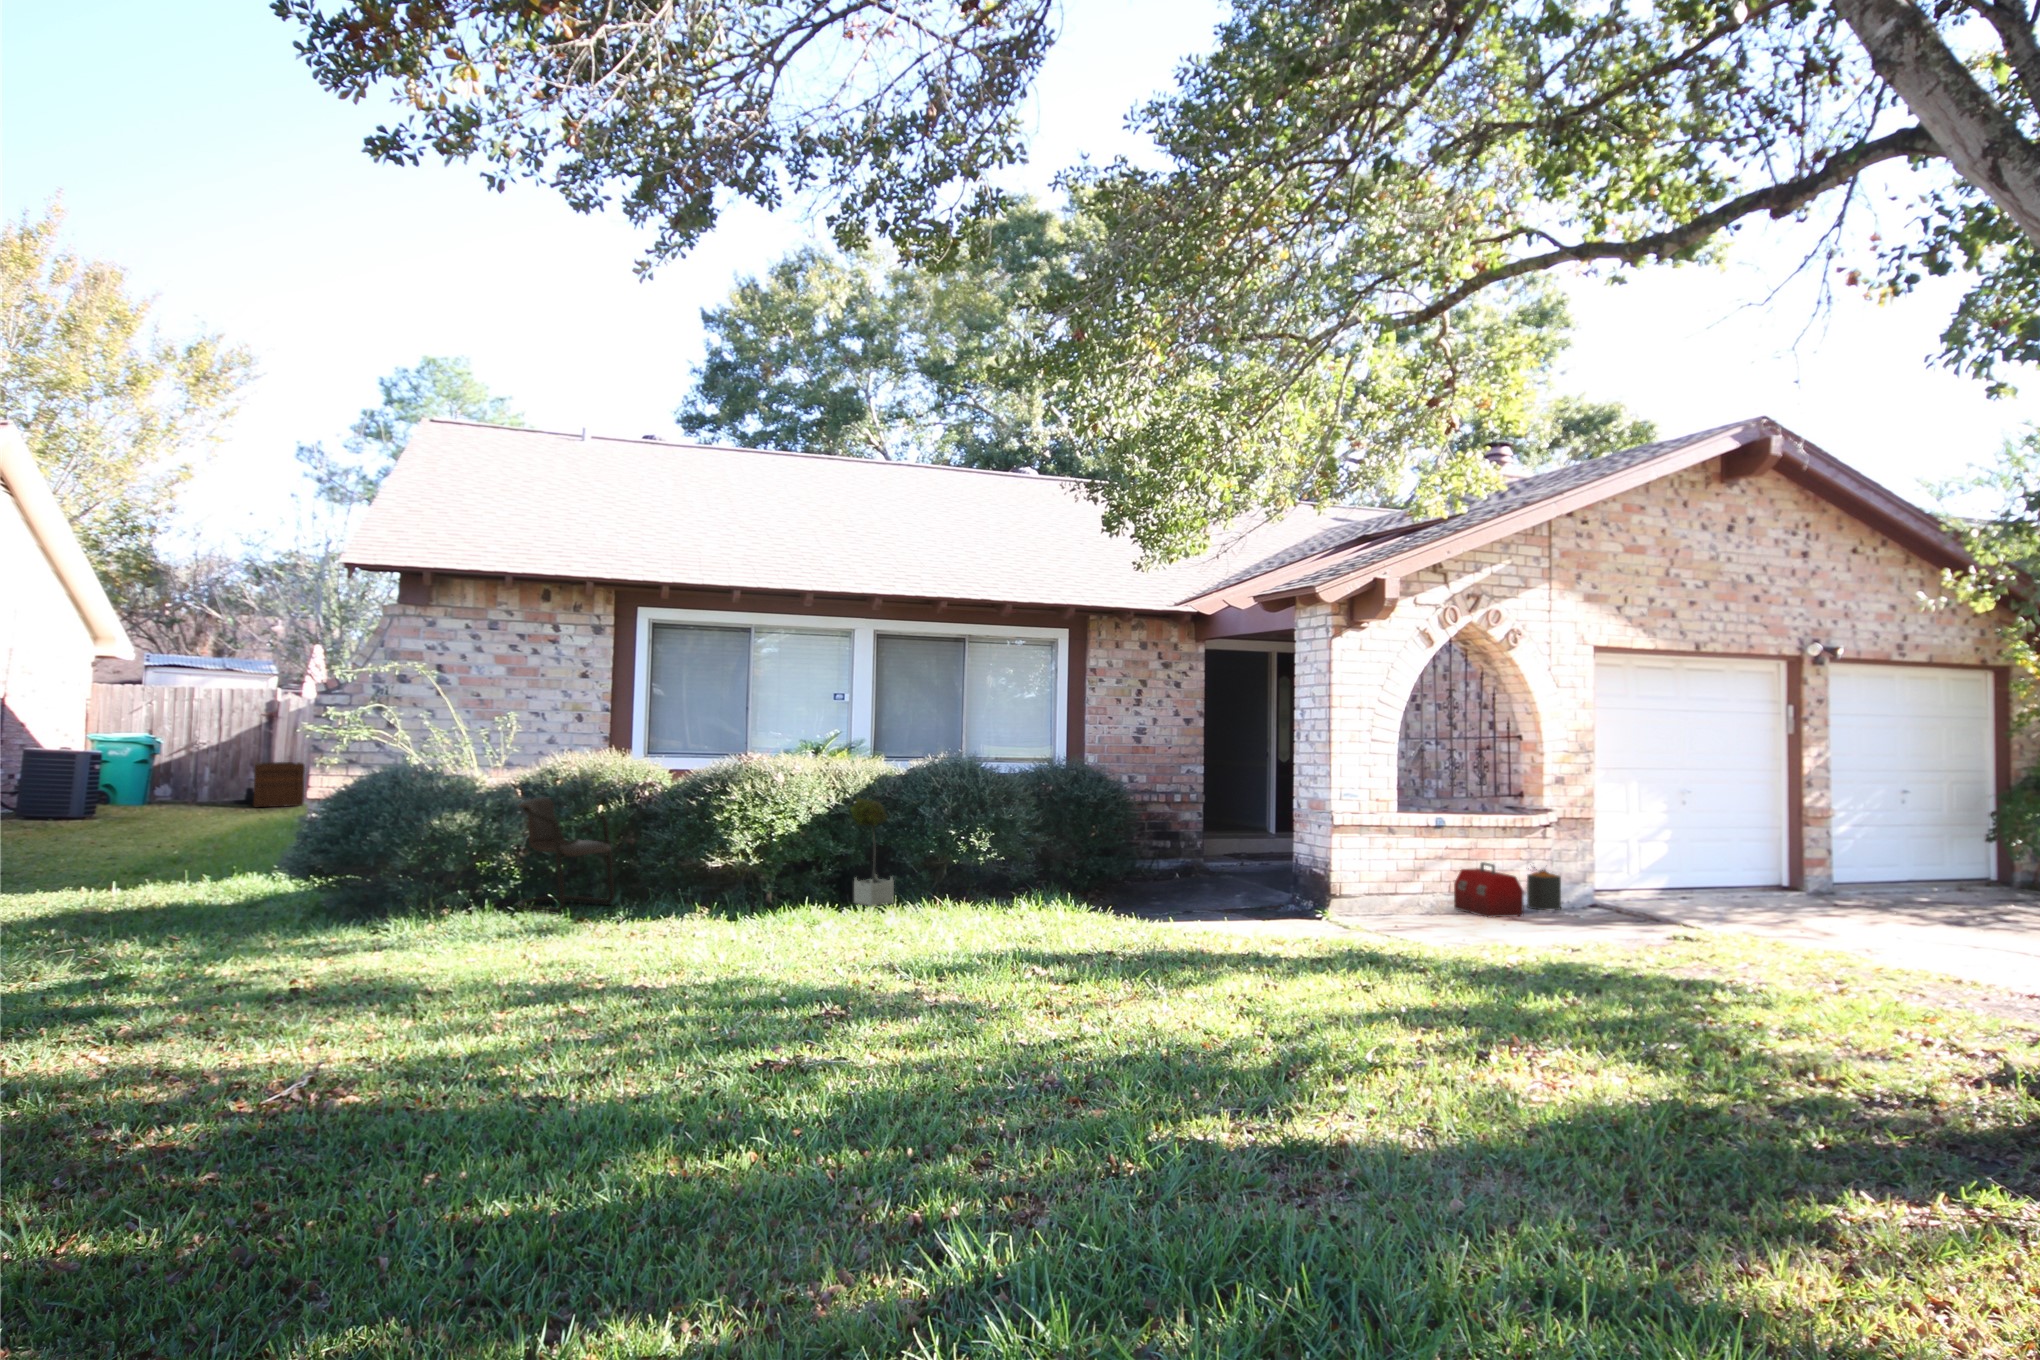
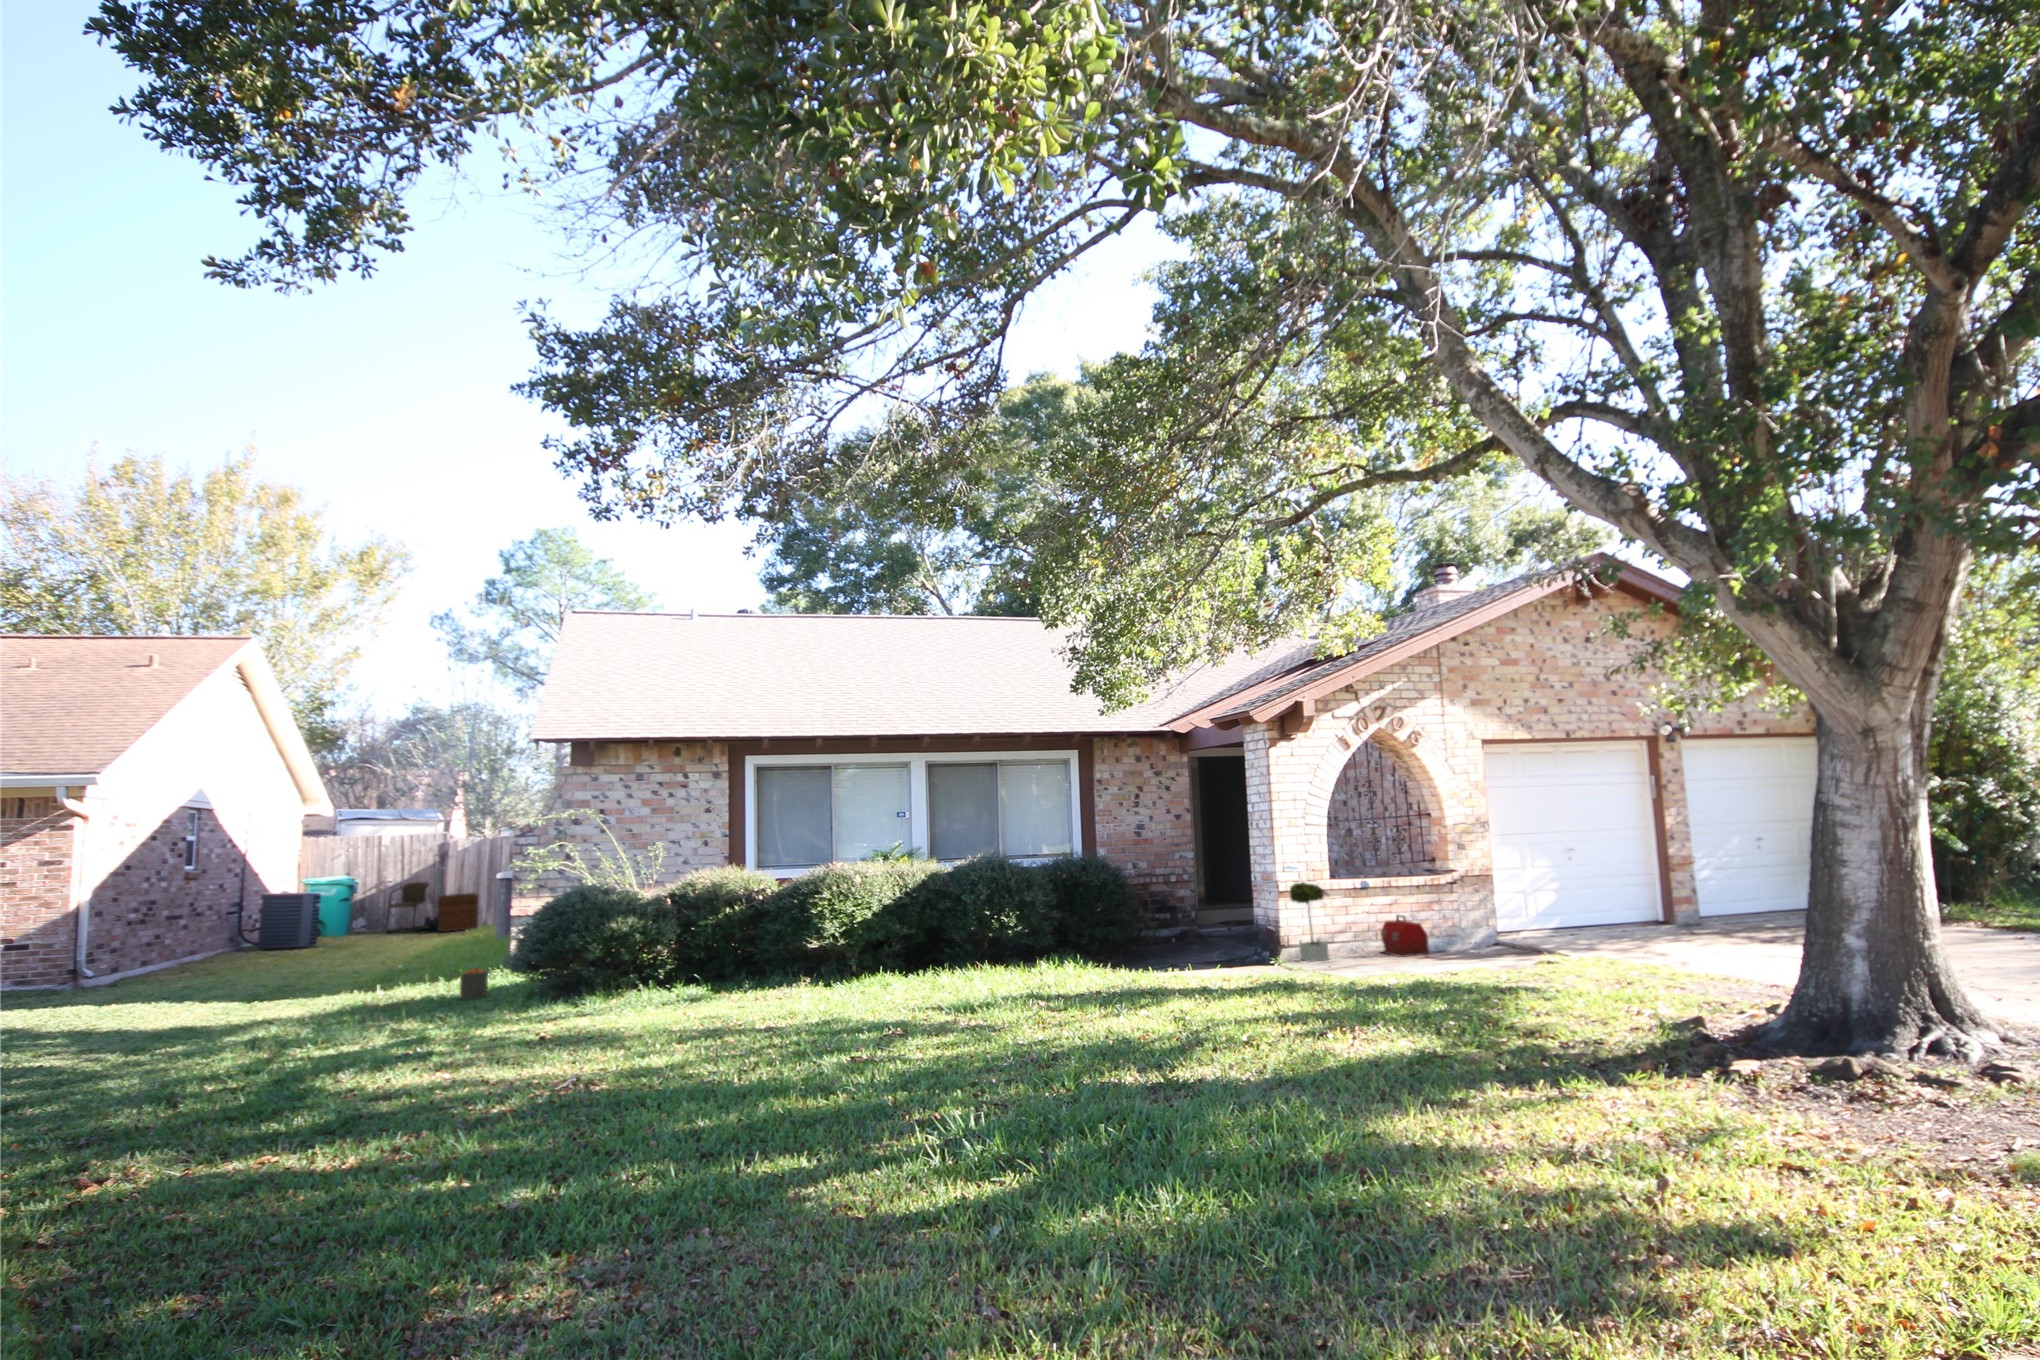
chair: present [517,797,614,914] -> present [386,882,429,932]
potted tree: present [851,798,894,906] -> present [1290,882,1329,962]
trash can: present [1527,867,1561,910] -> present [460,967,488,1000]

